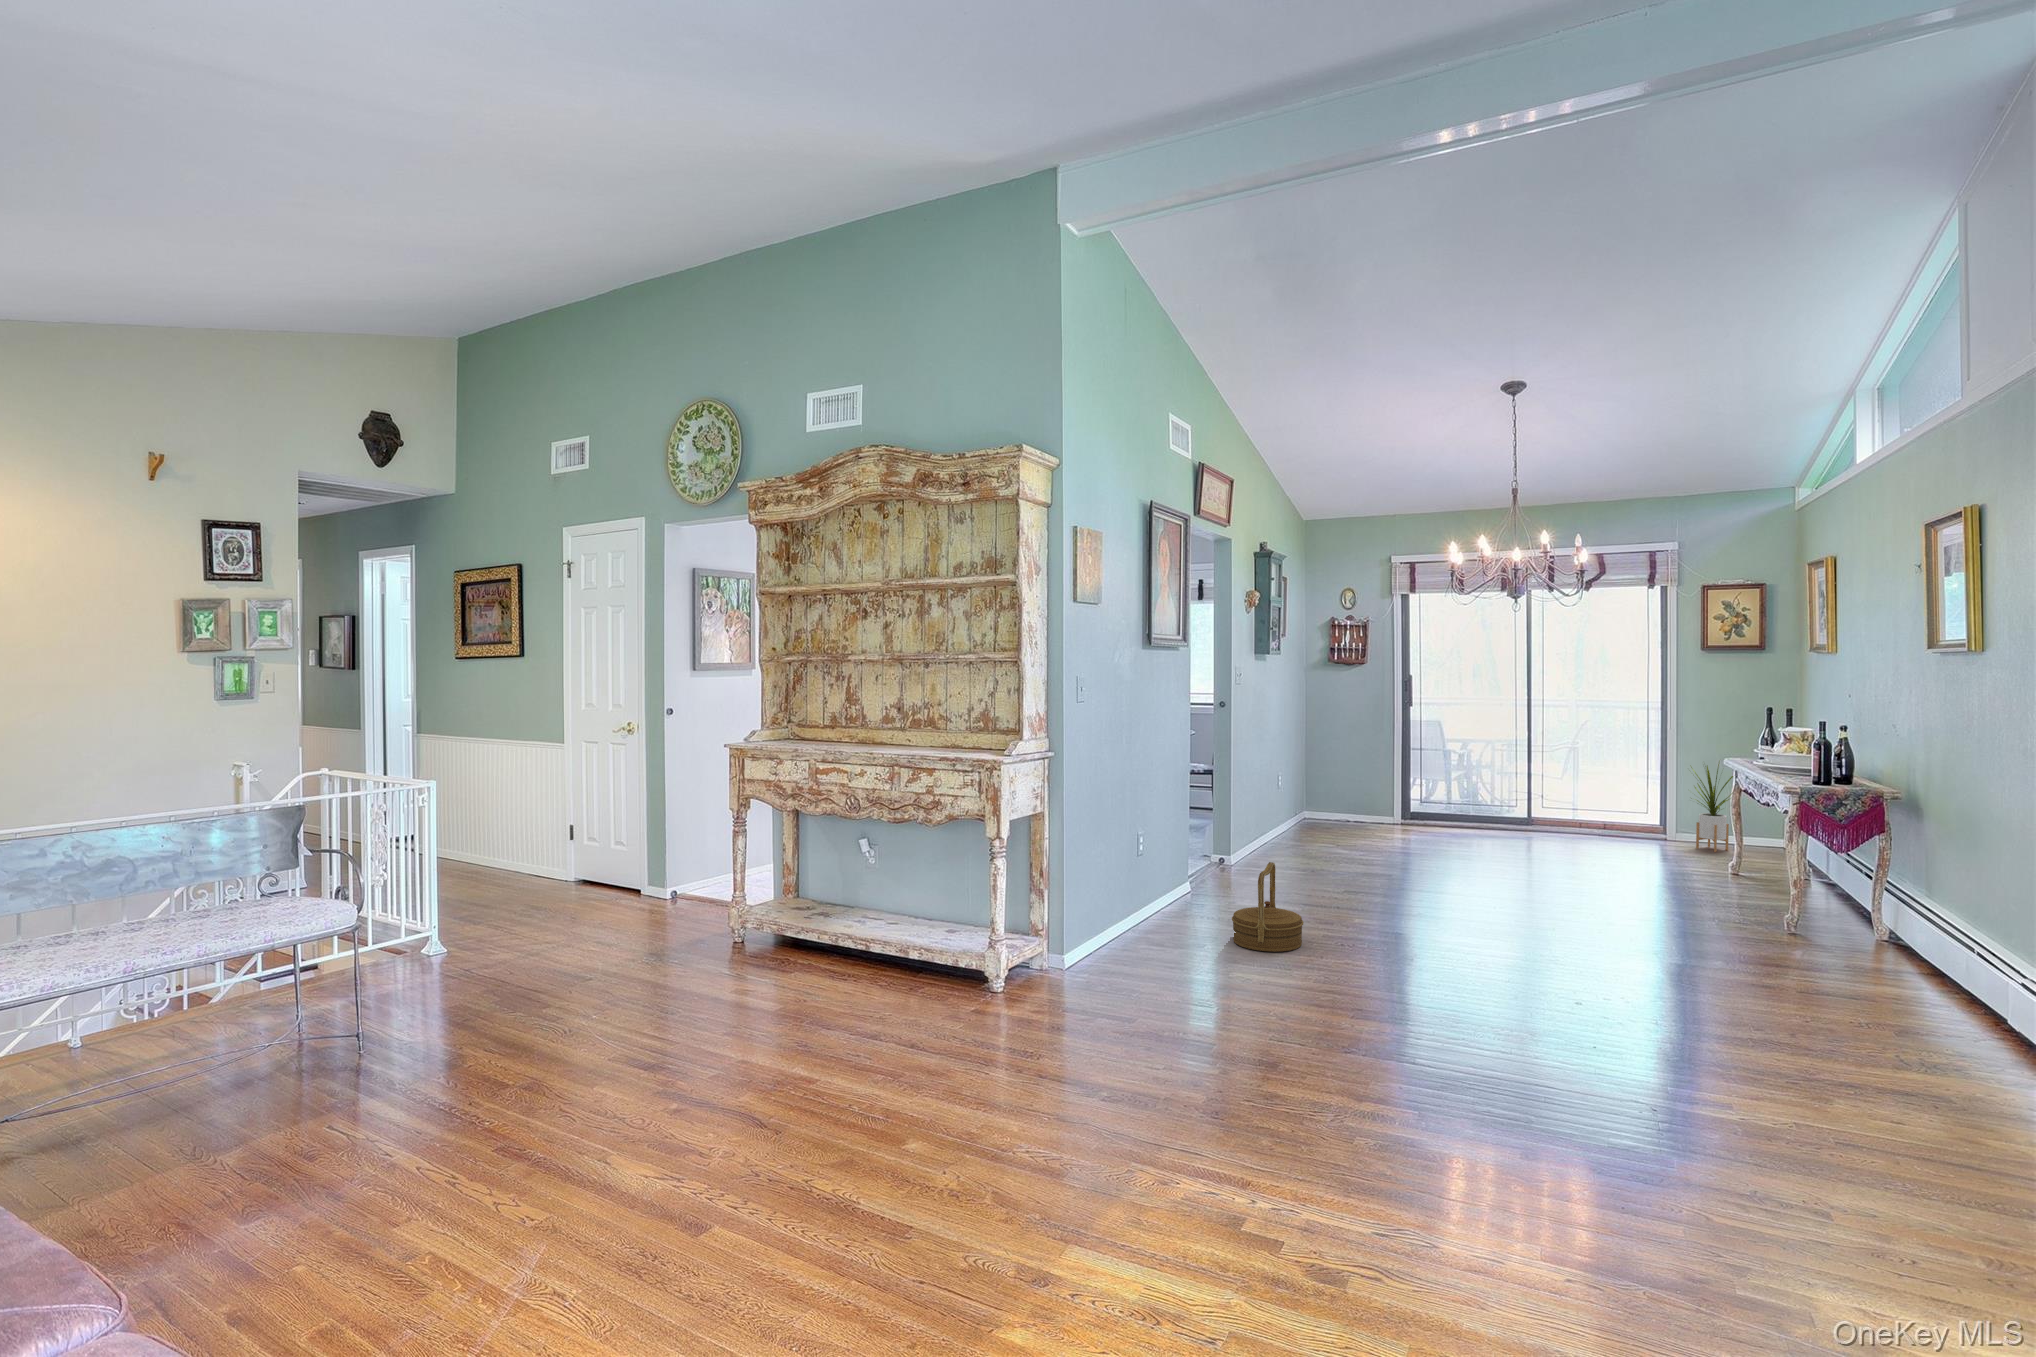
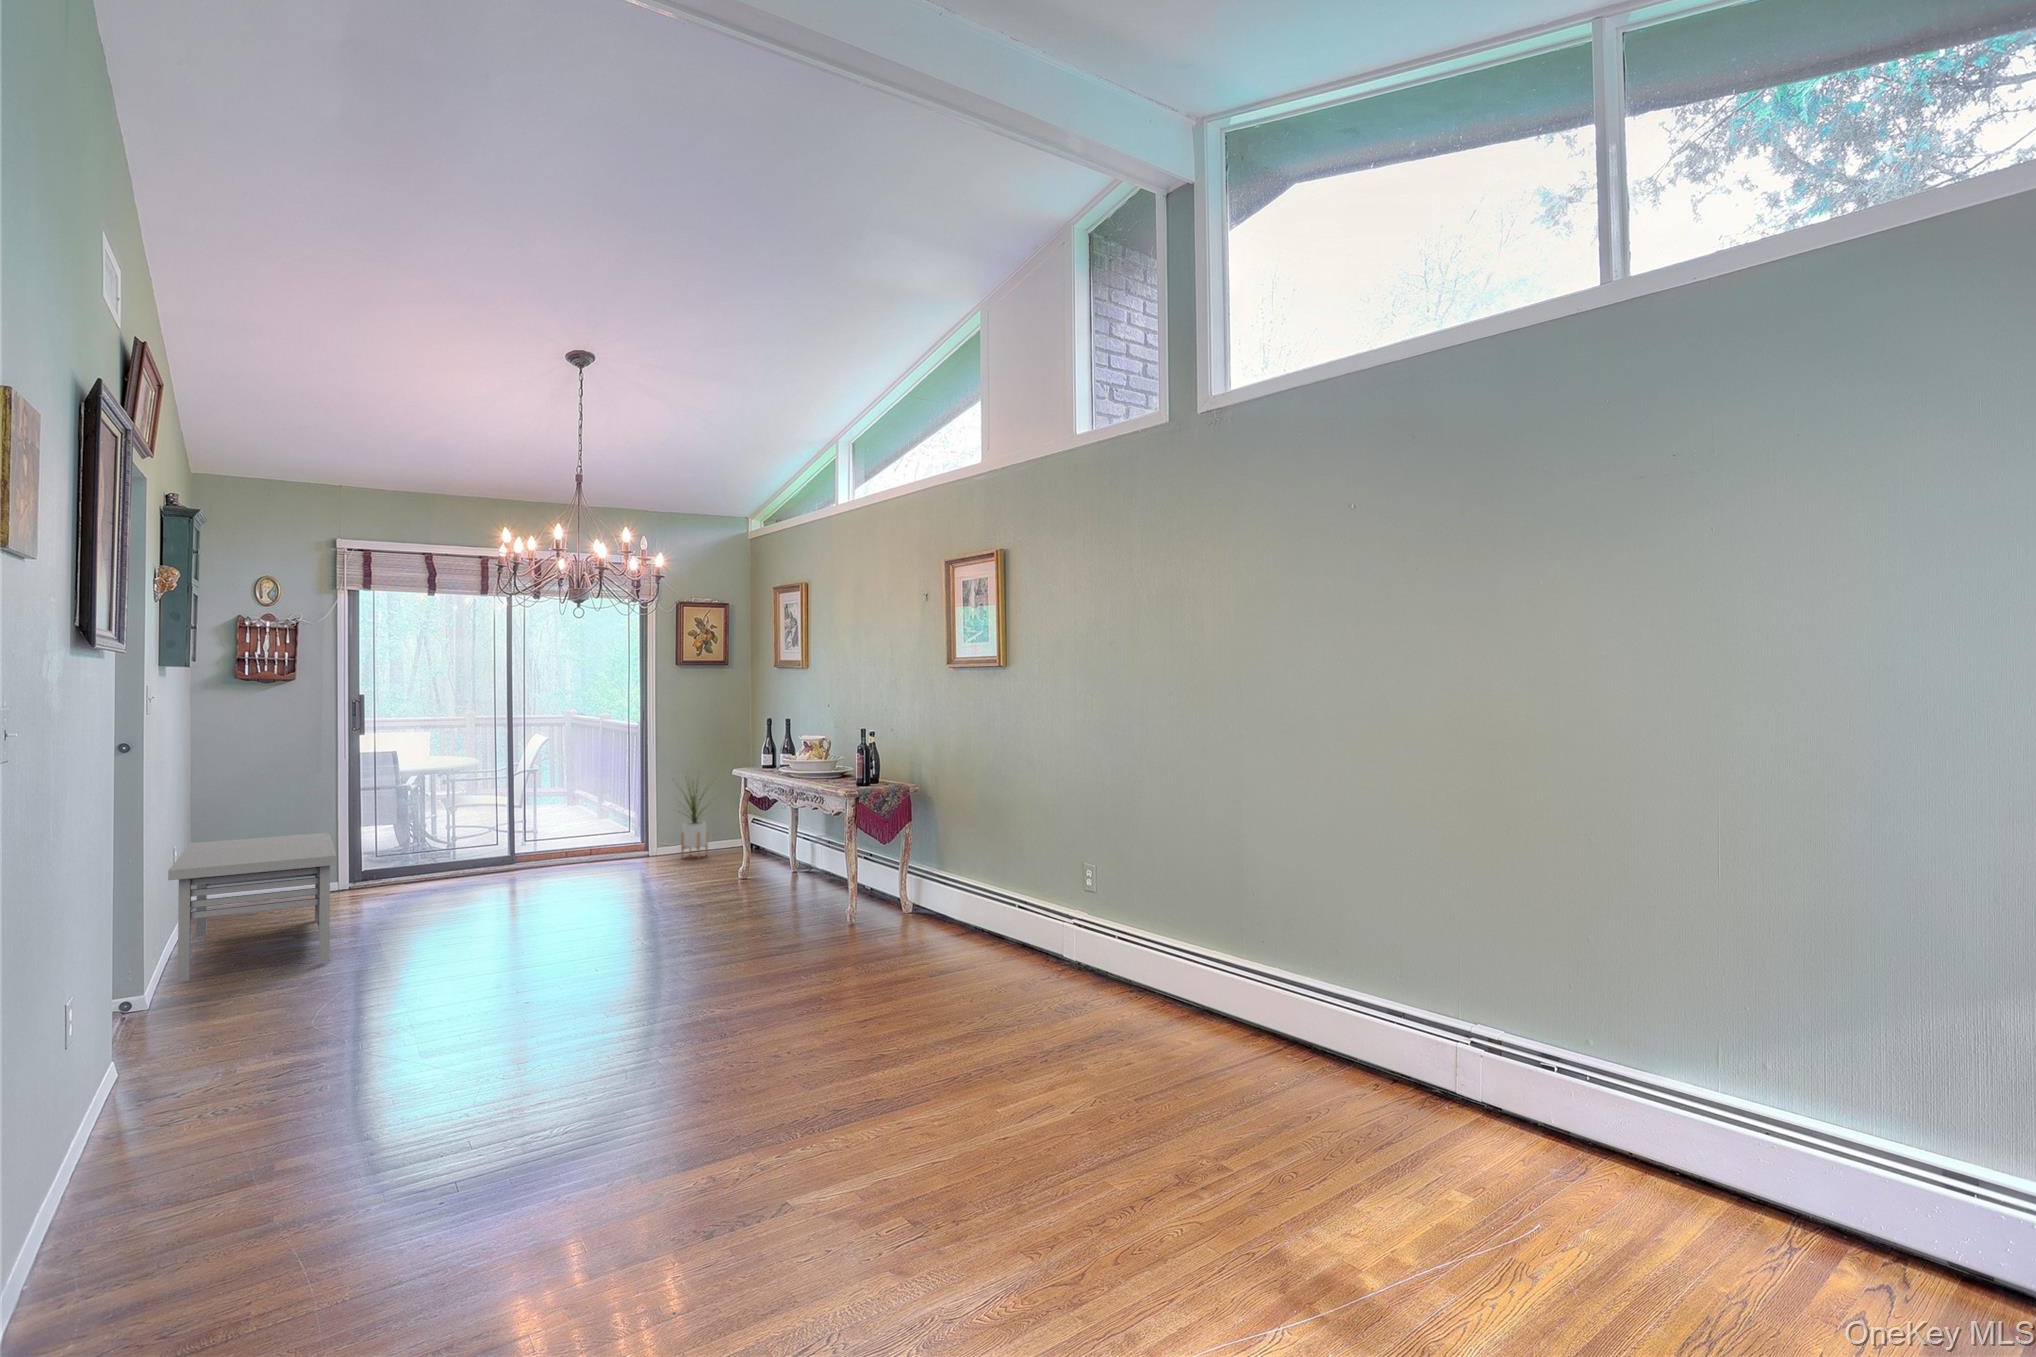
storage bench: none [1276,779,1380,878] -> present [168,833,337,982]
woven basket: present [1232,862,1304,952] -> none [116,961,272,1123]

